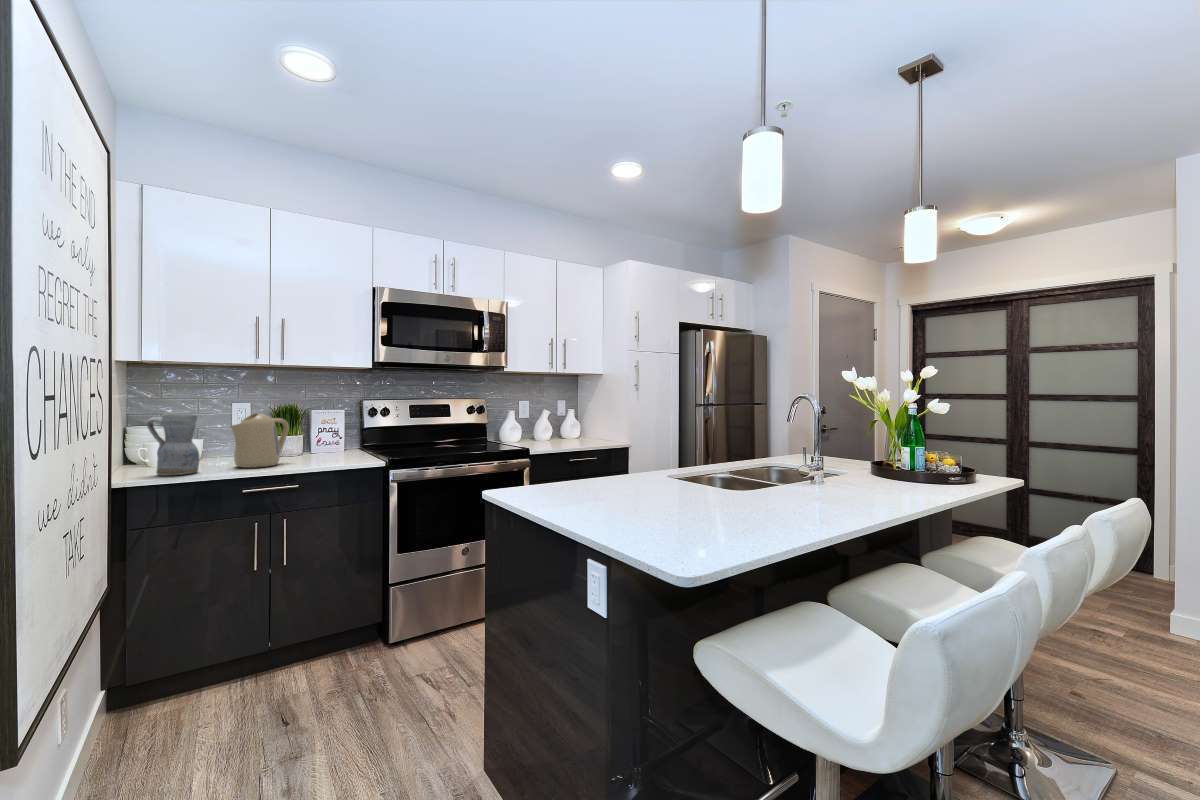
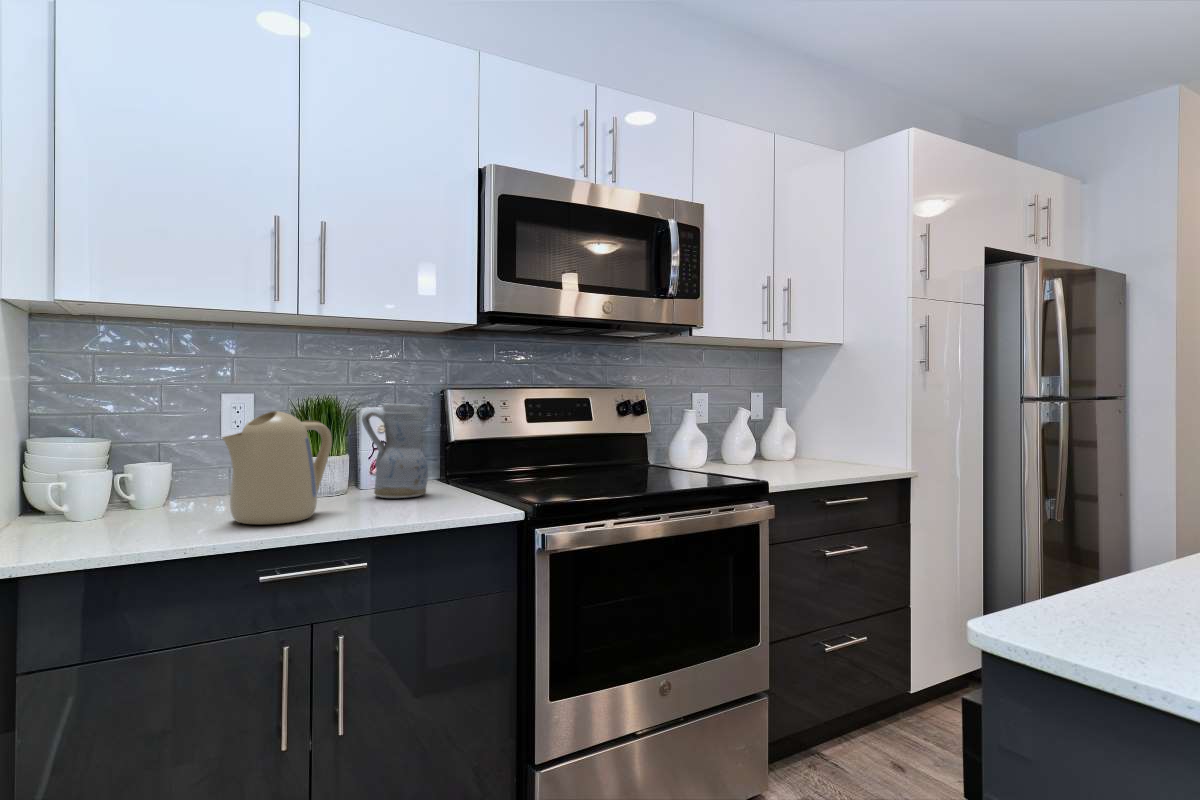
ceramic pitcher: present [147,413,200,475] -> present [362,403,429,498]

